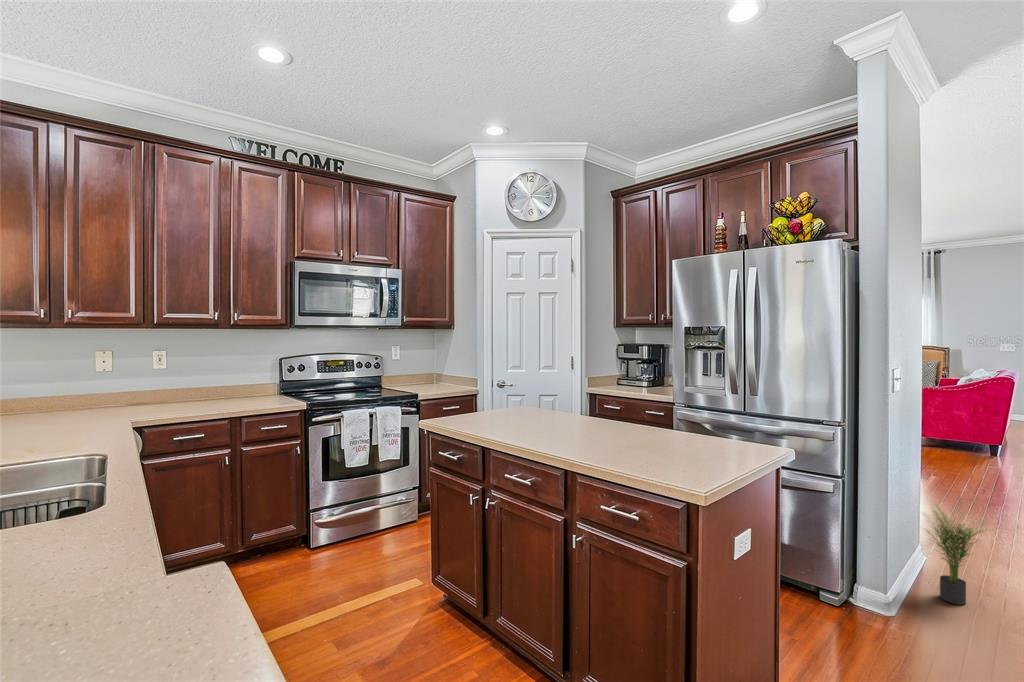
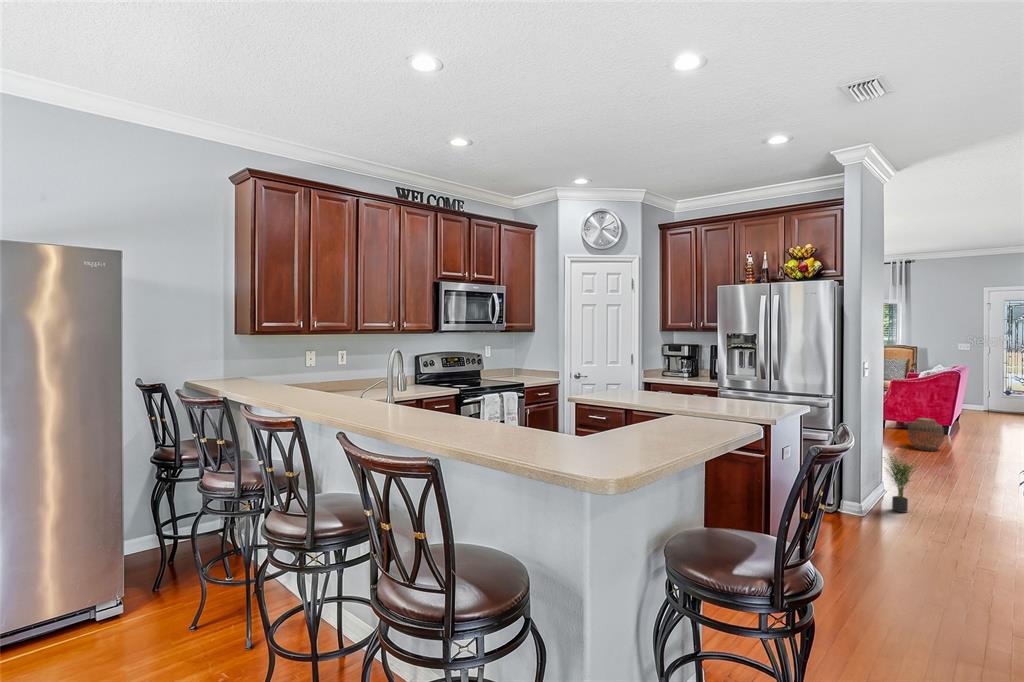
woven basket: none [948,438,999,482] -> present [908,418,944,451]

